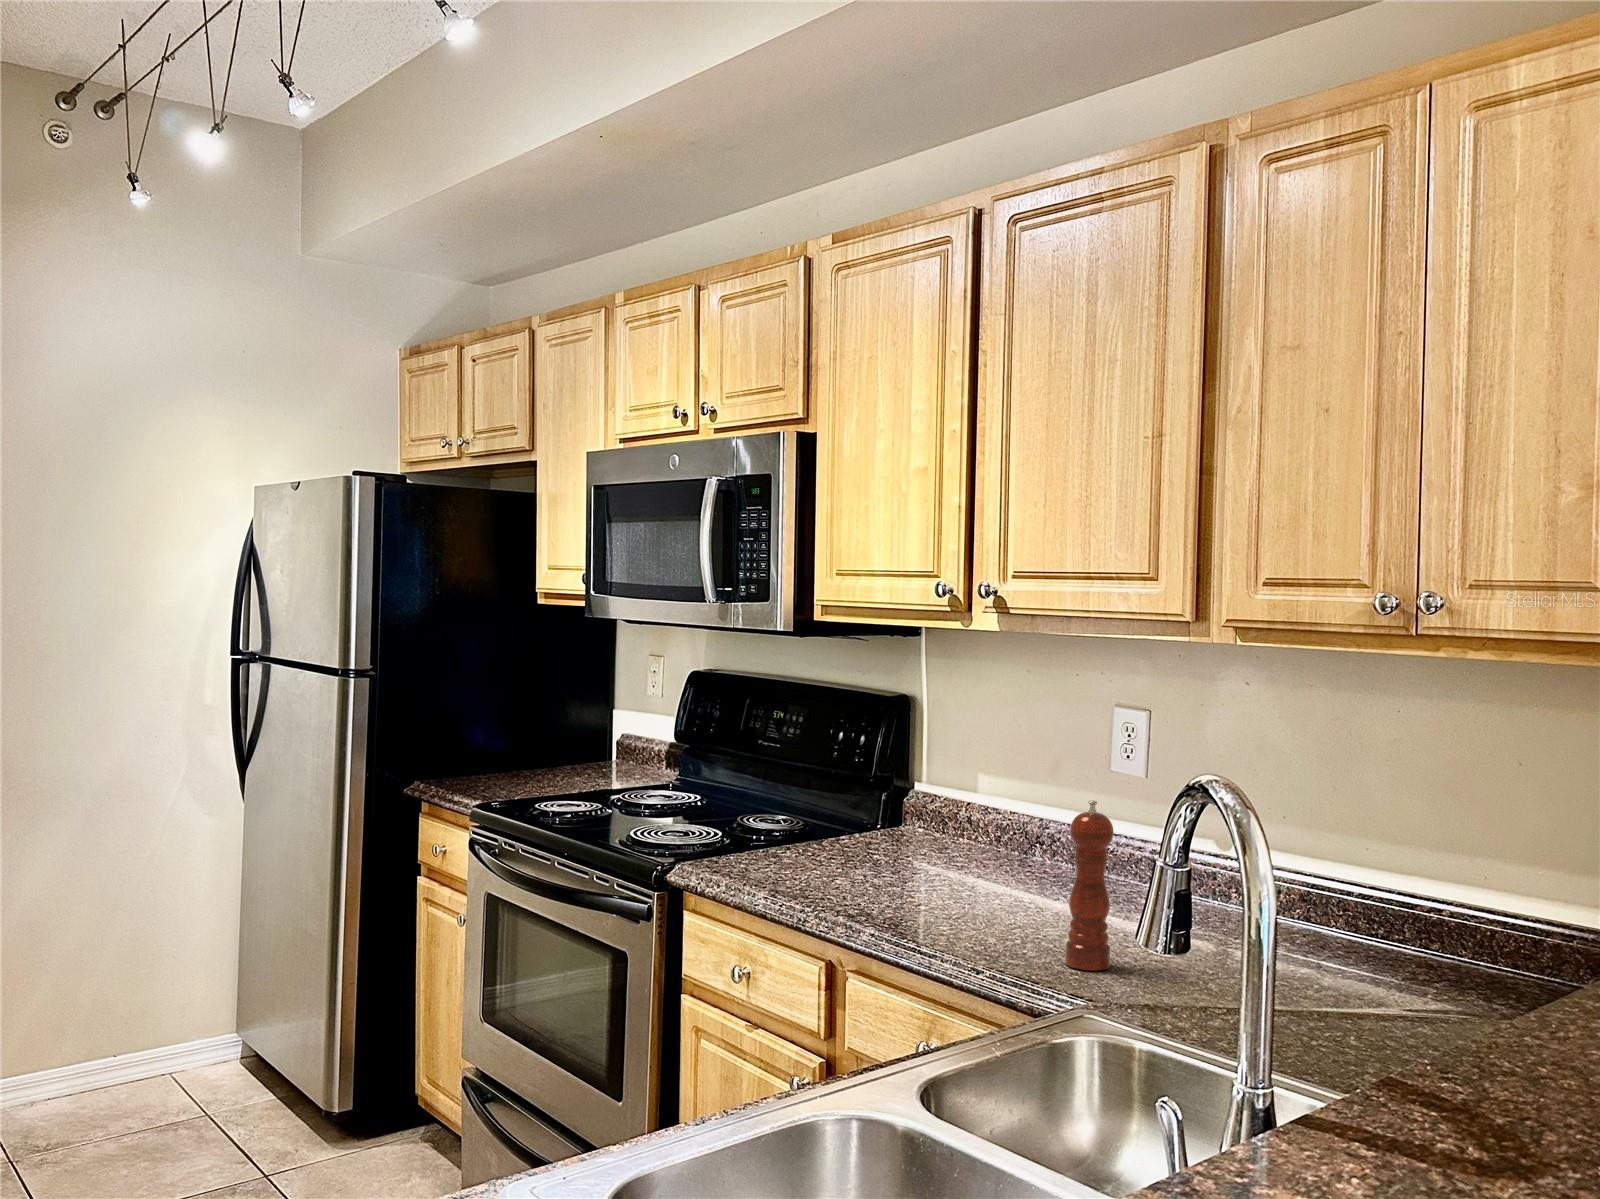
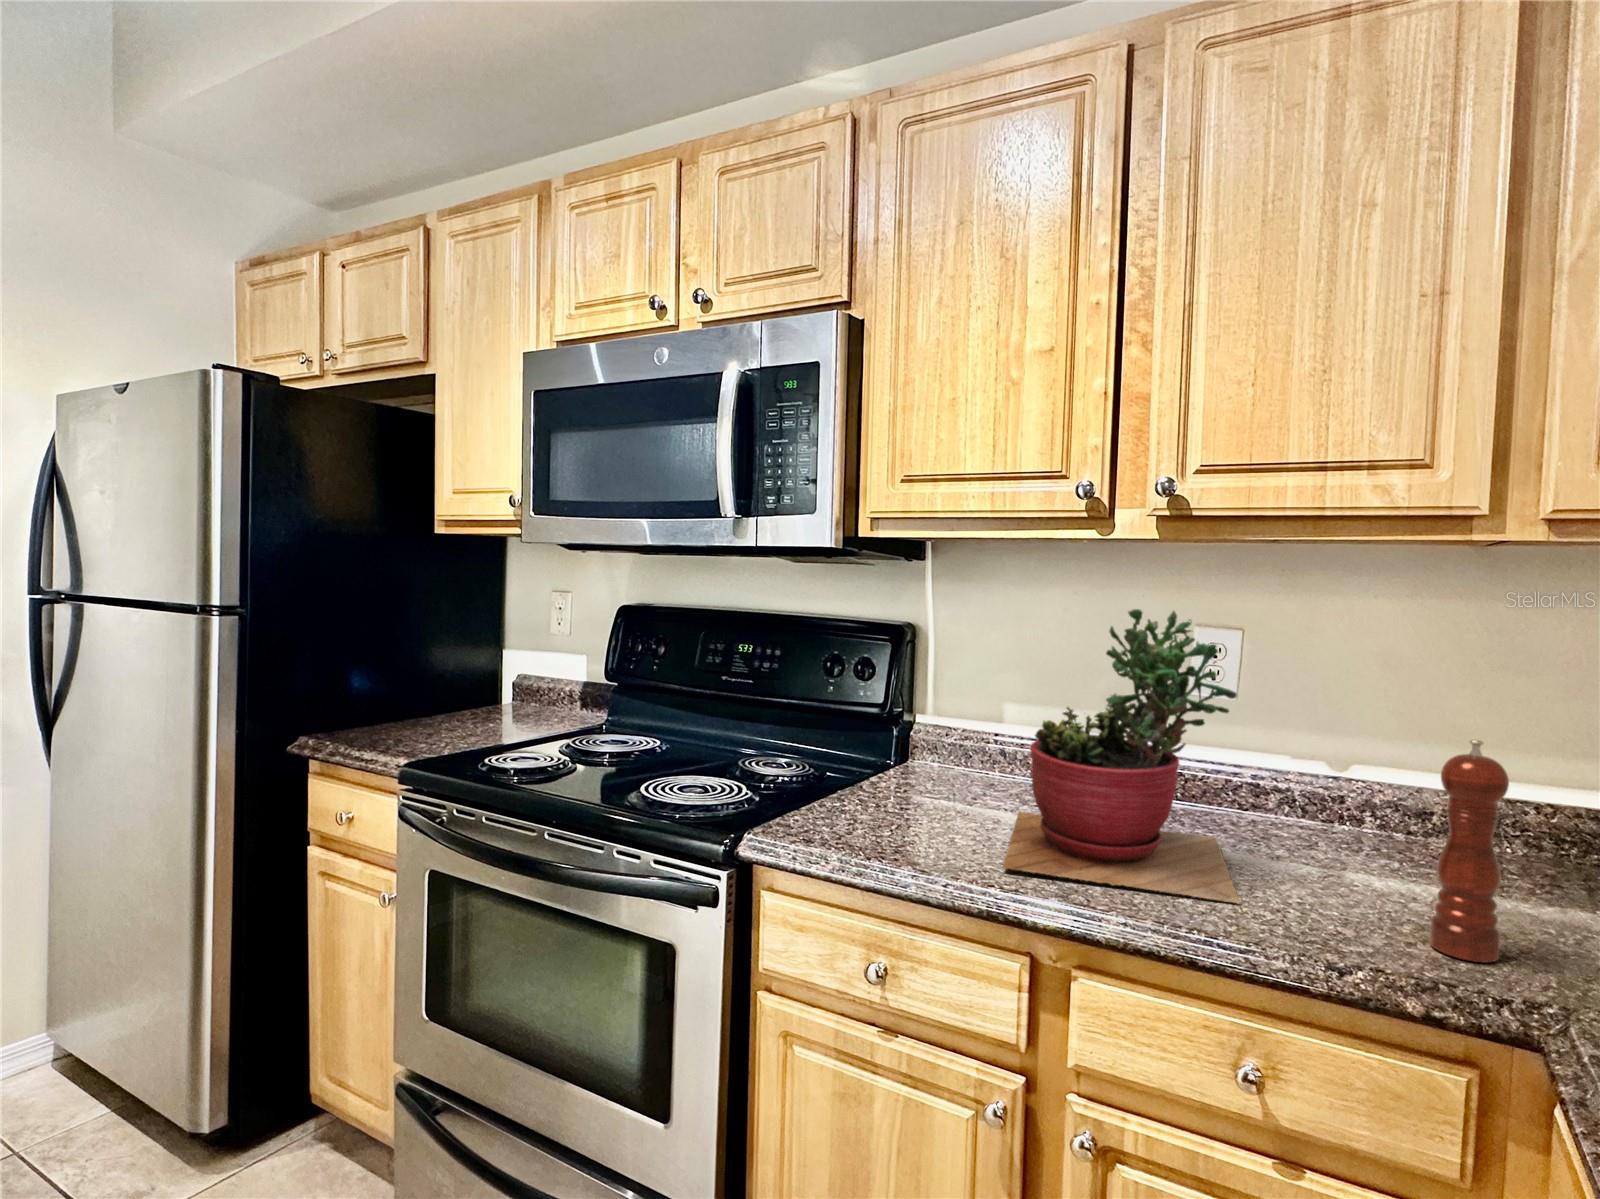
succulent plant: none [828,688,1054,930] -> present [1003,609,1240,904]

